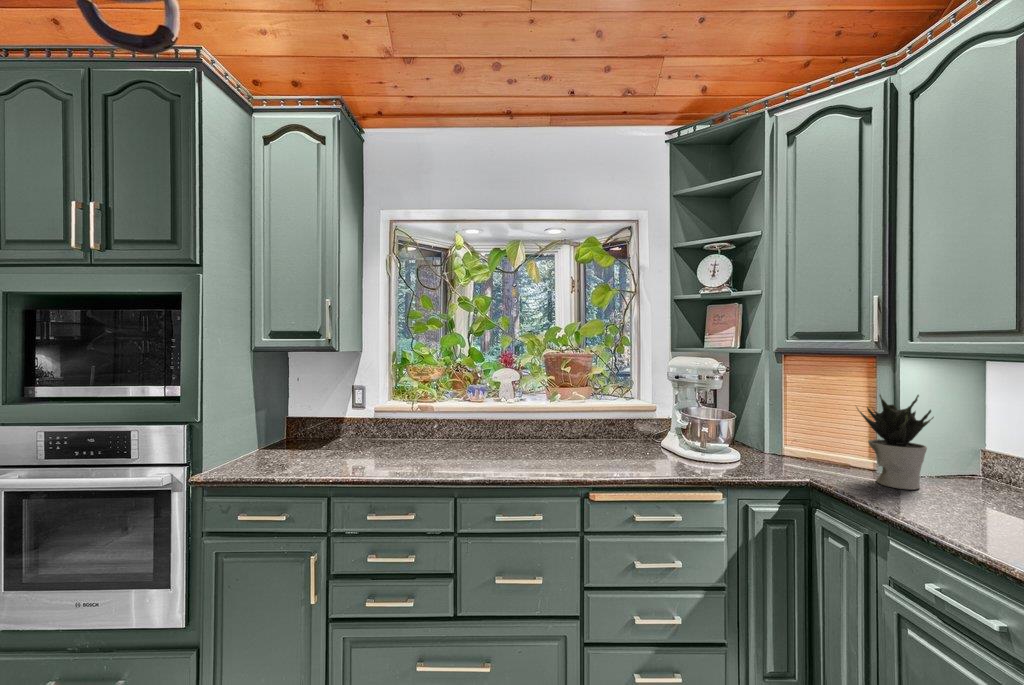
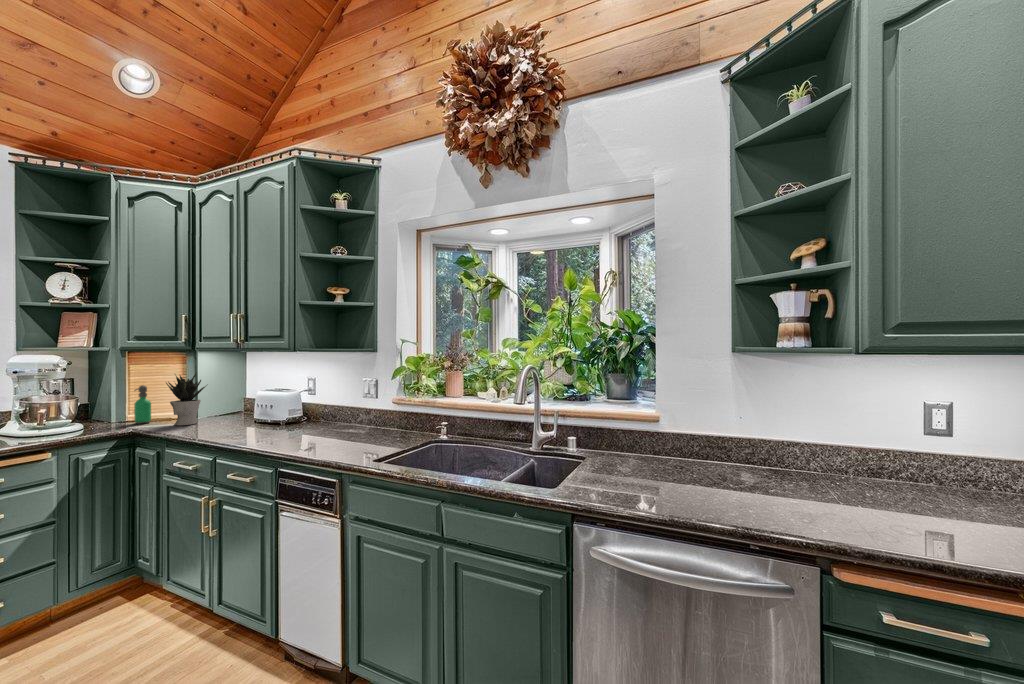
soap dispenser: none [803,407,827,466] -> present [134,385,151,424]

